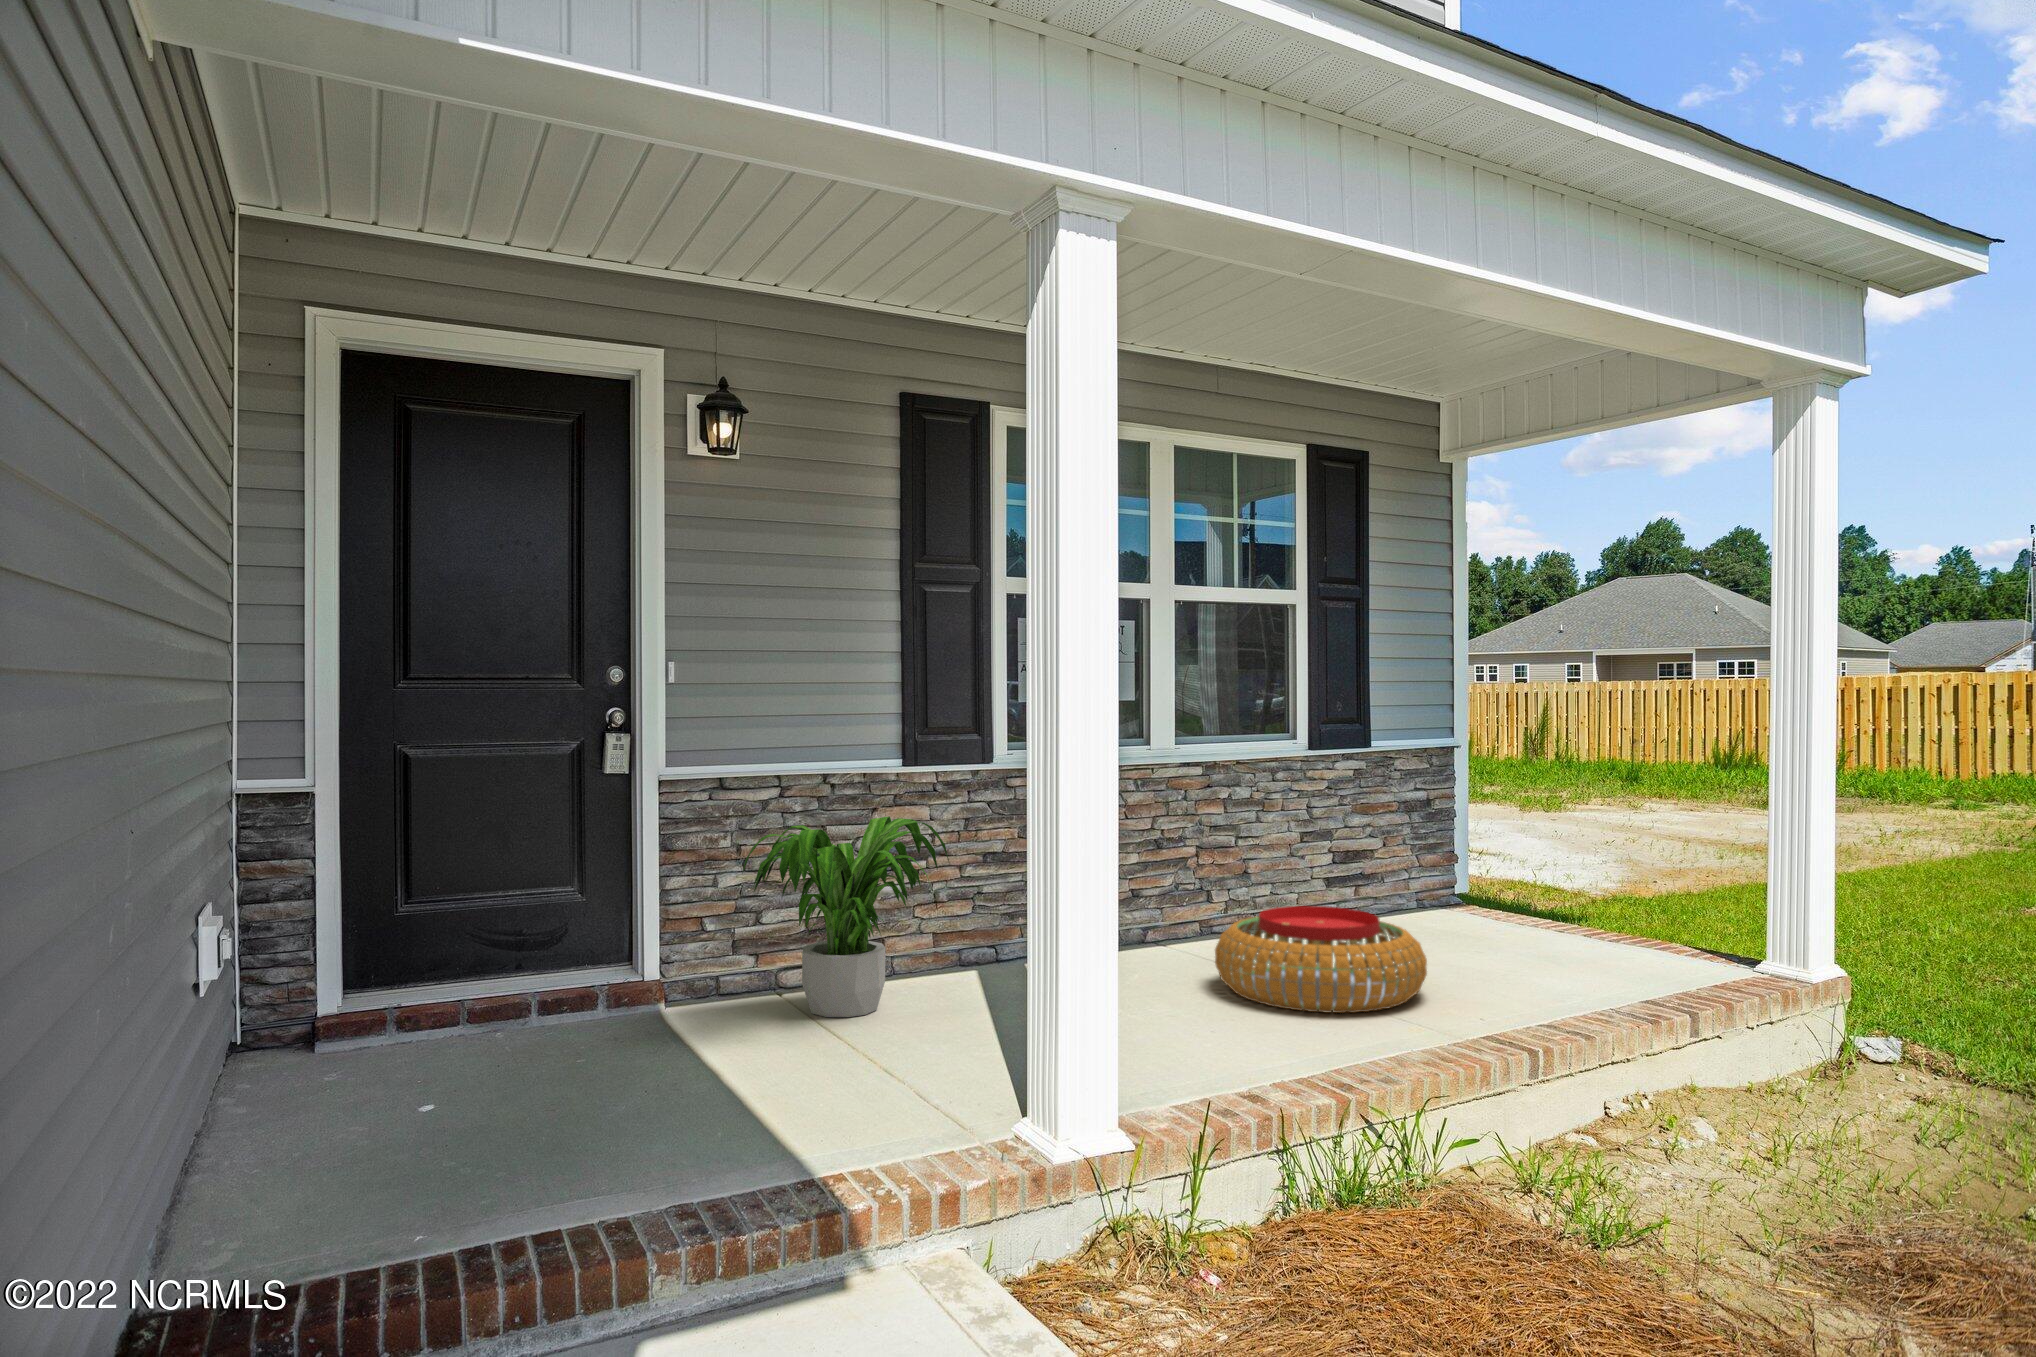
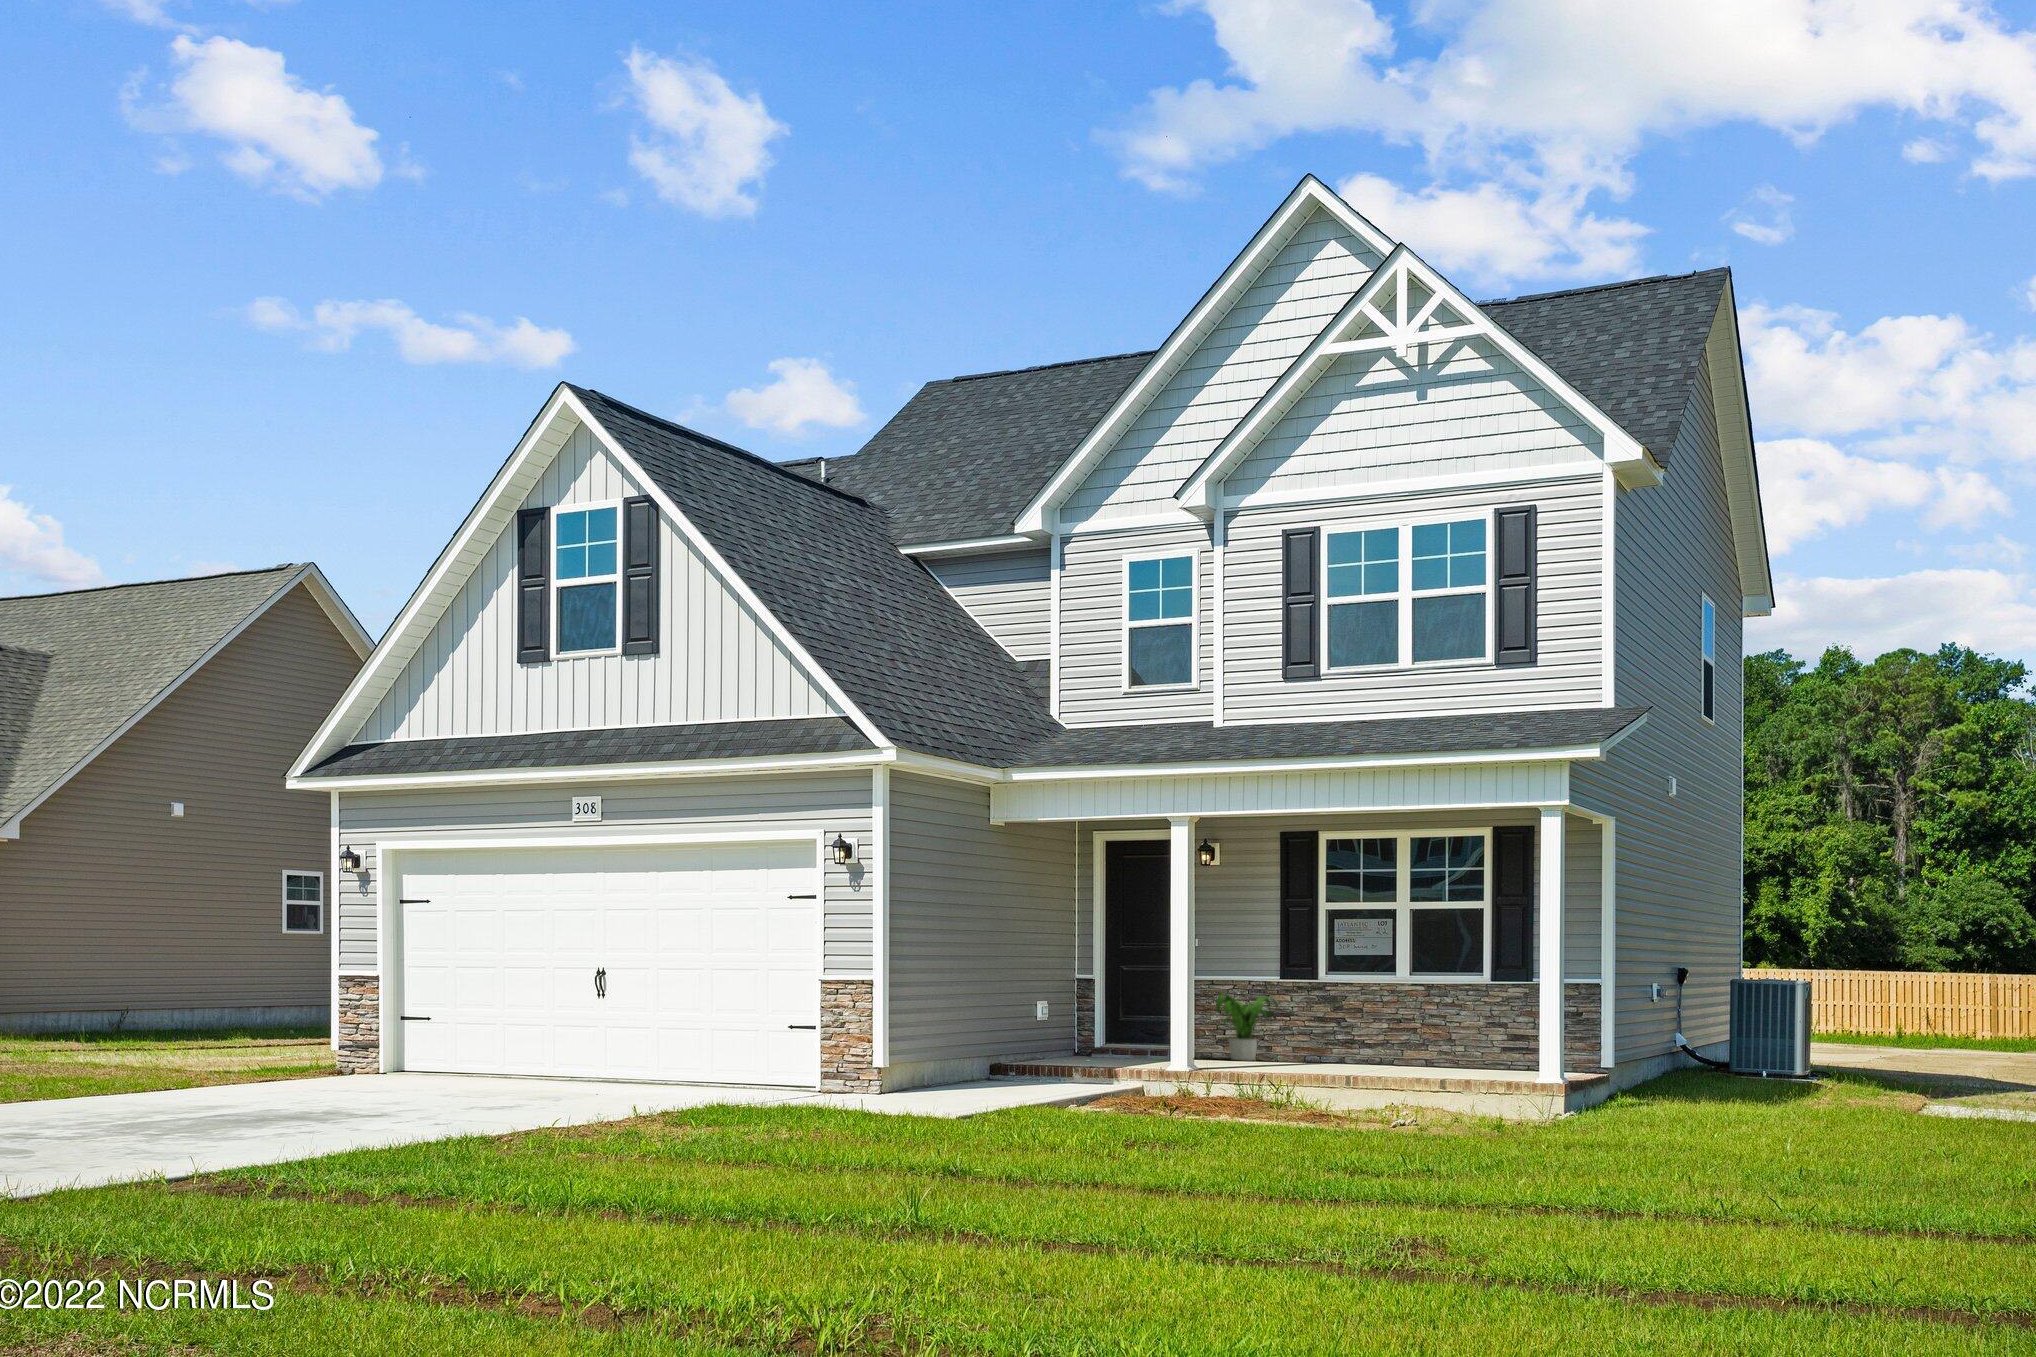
pouf: present [1215,906,1427,1013] -> none [1375,1038,1455,1069]

